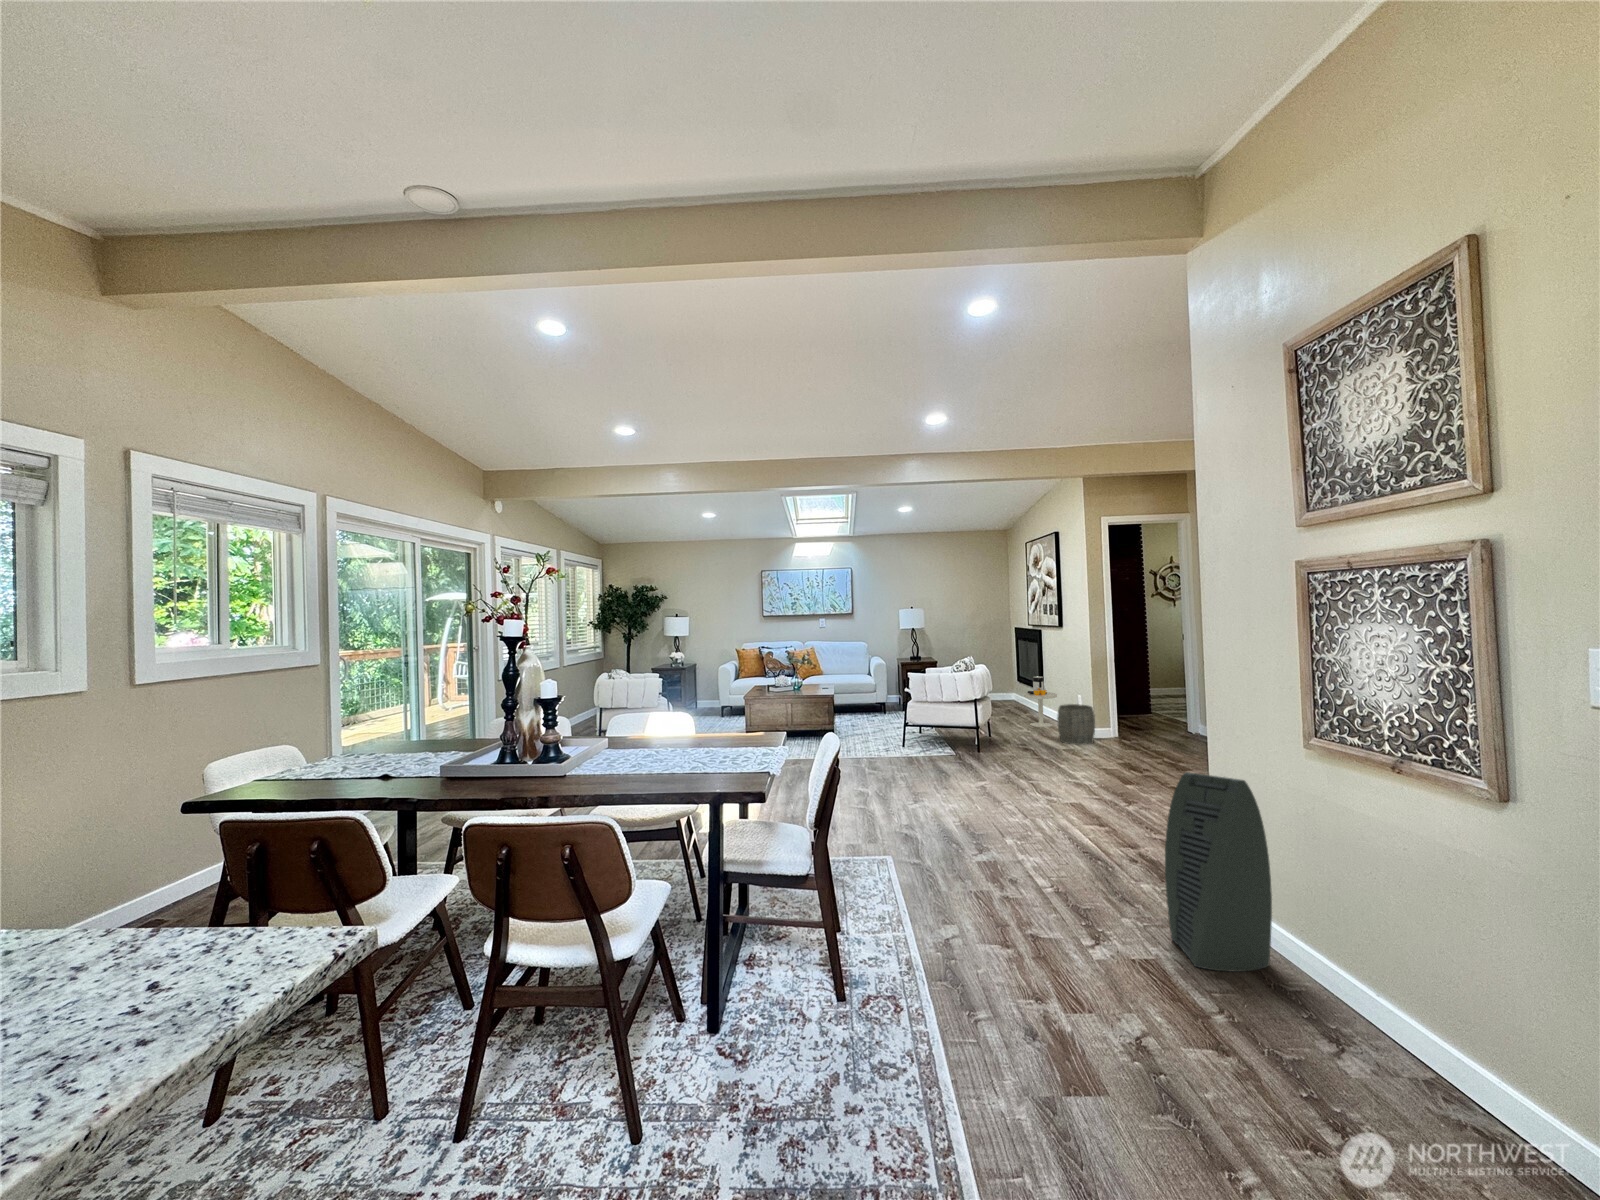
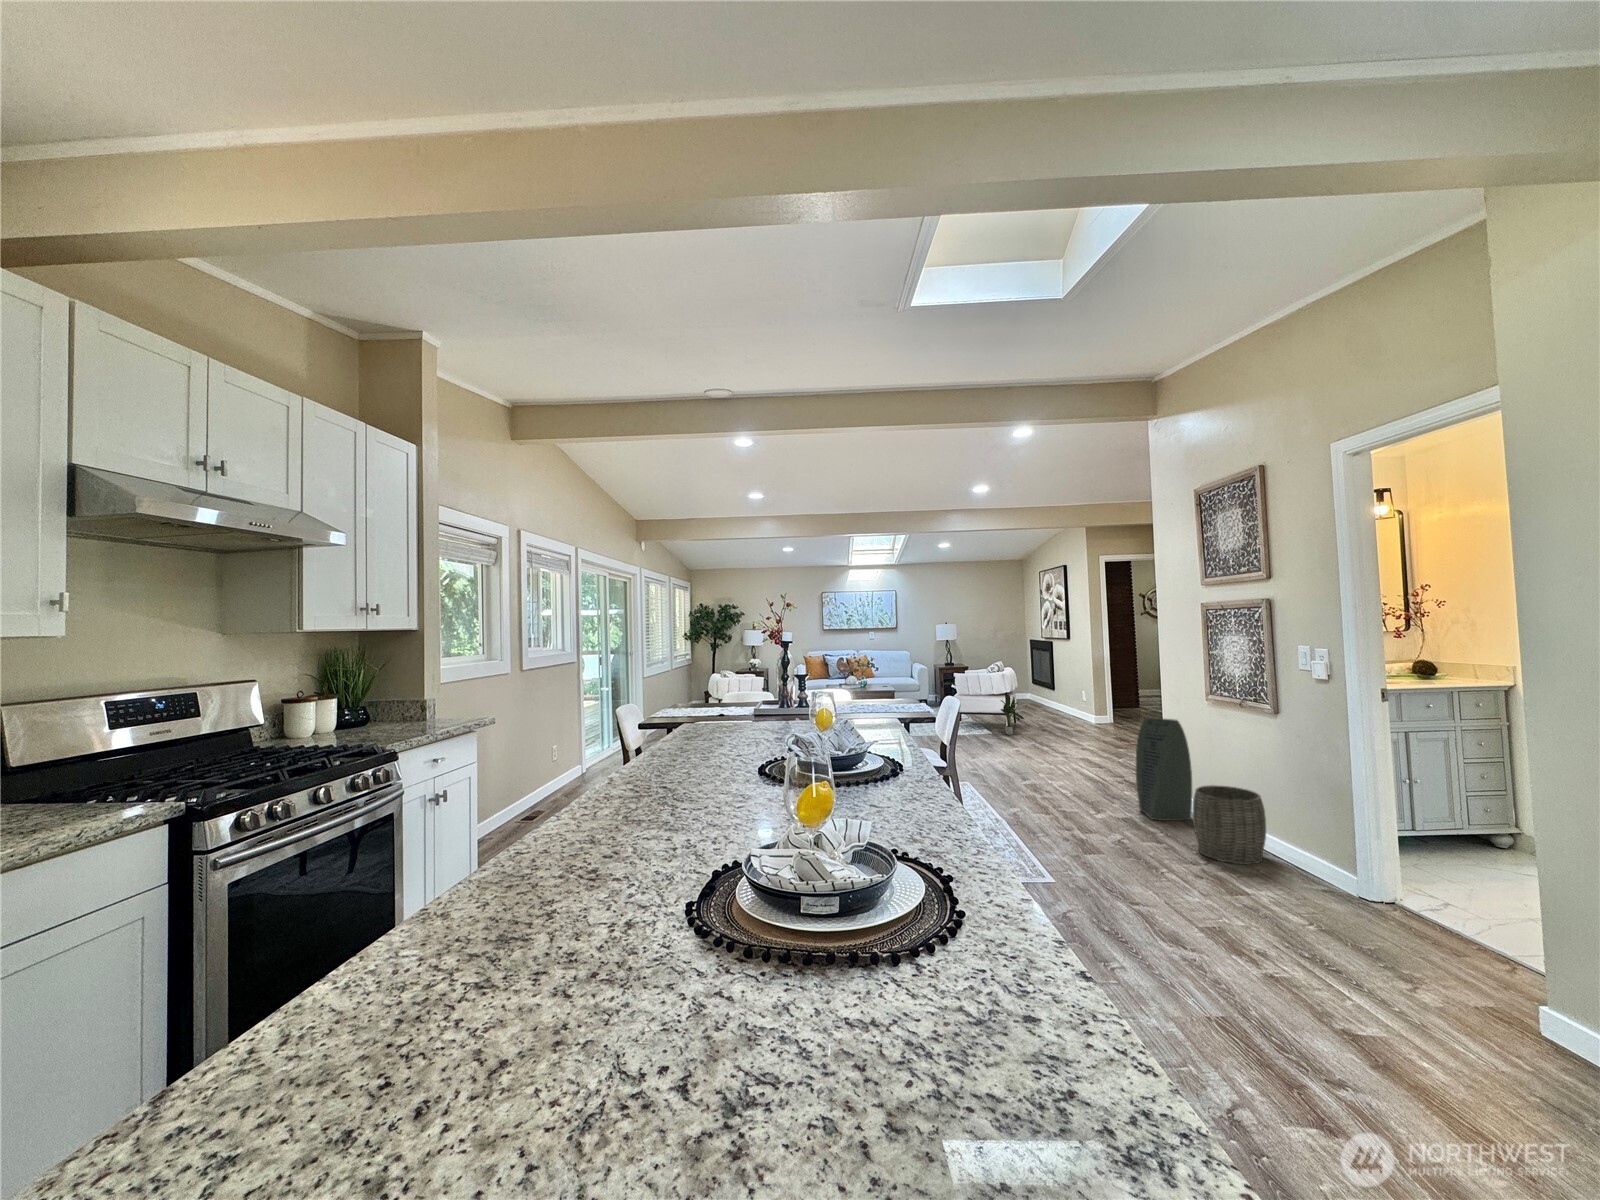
side table: present [1024,676,1057,727] -> none [1040,677,1065,716]
potted plant: none [964,703,1000,758] -> present [1001,694,1024,735]
woven basket: present [1057,704,1095,745] -> present [1193,785,1266,864]

